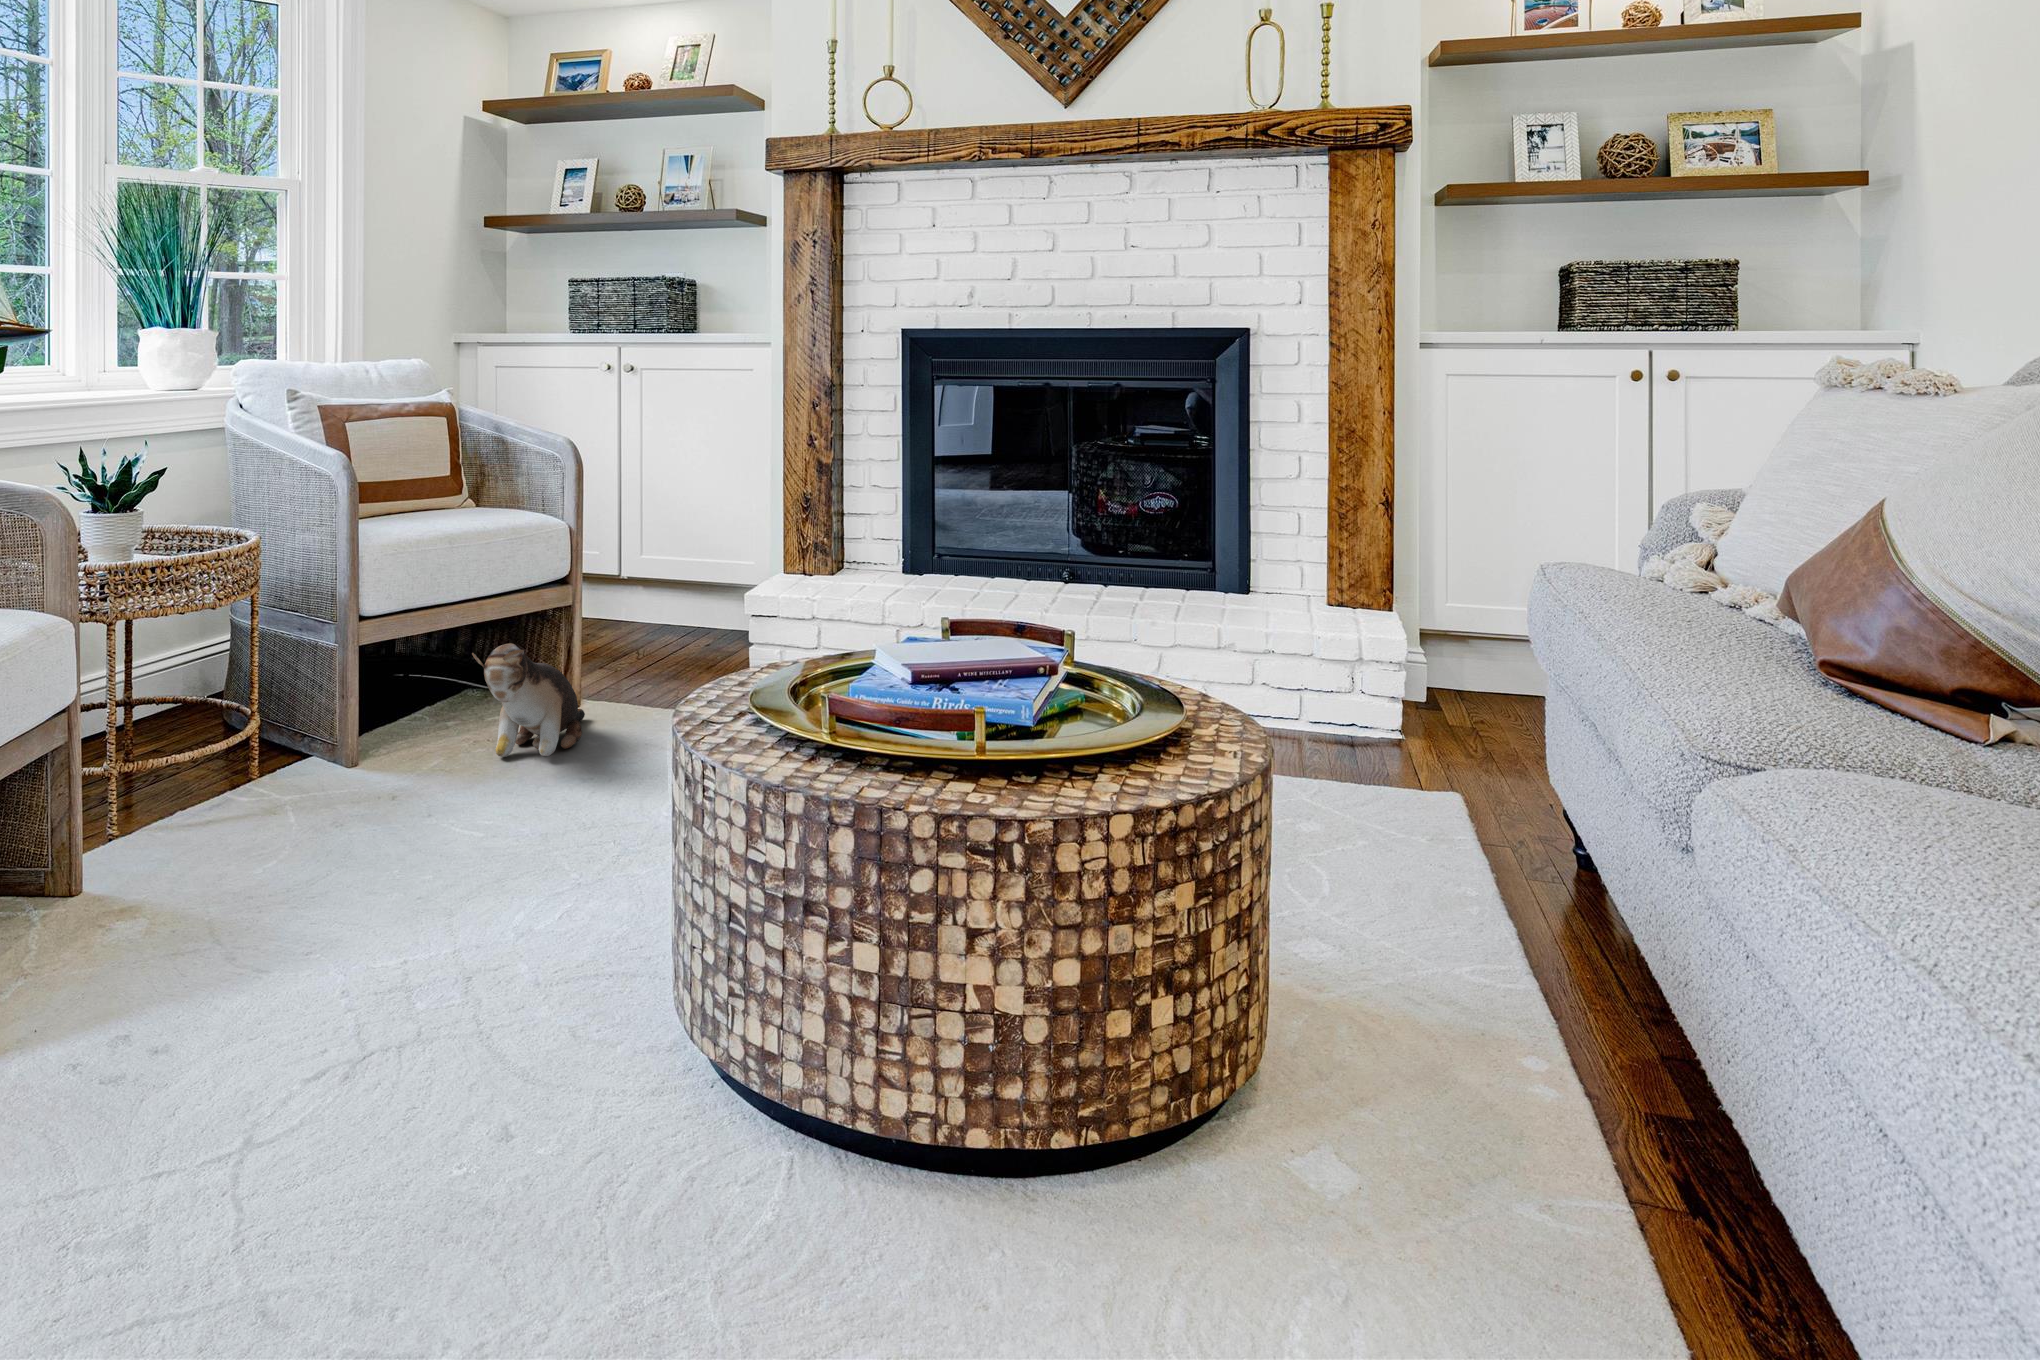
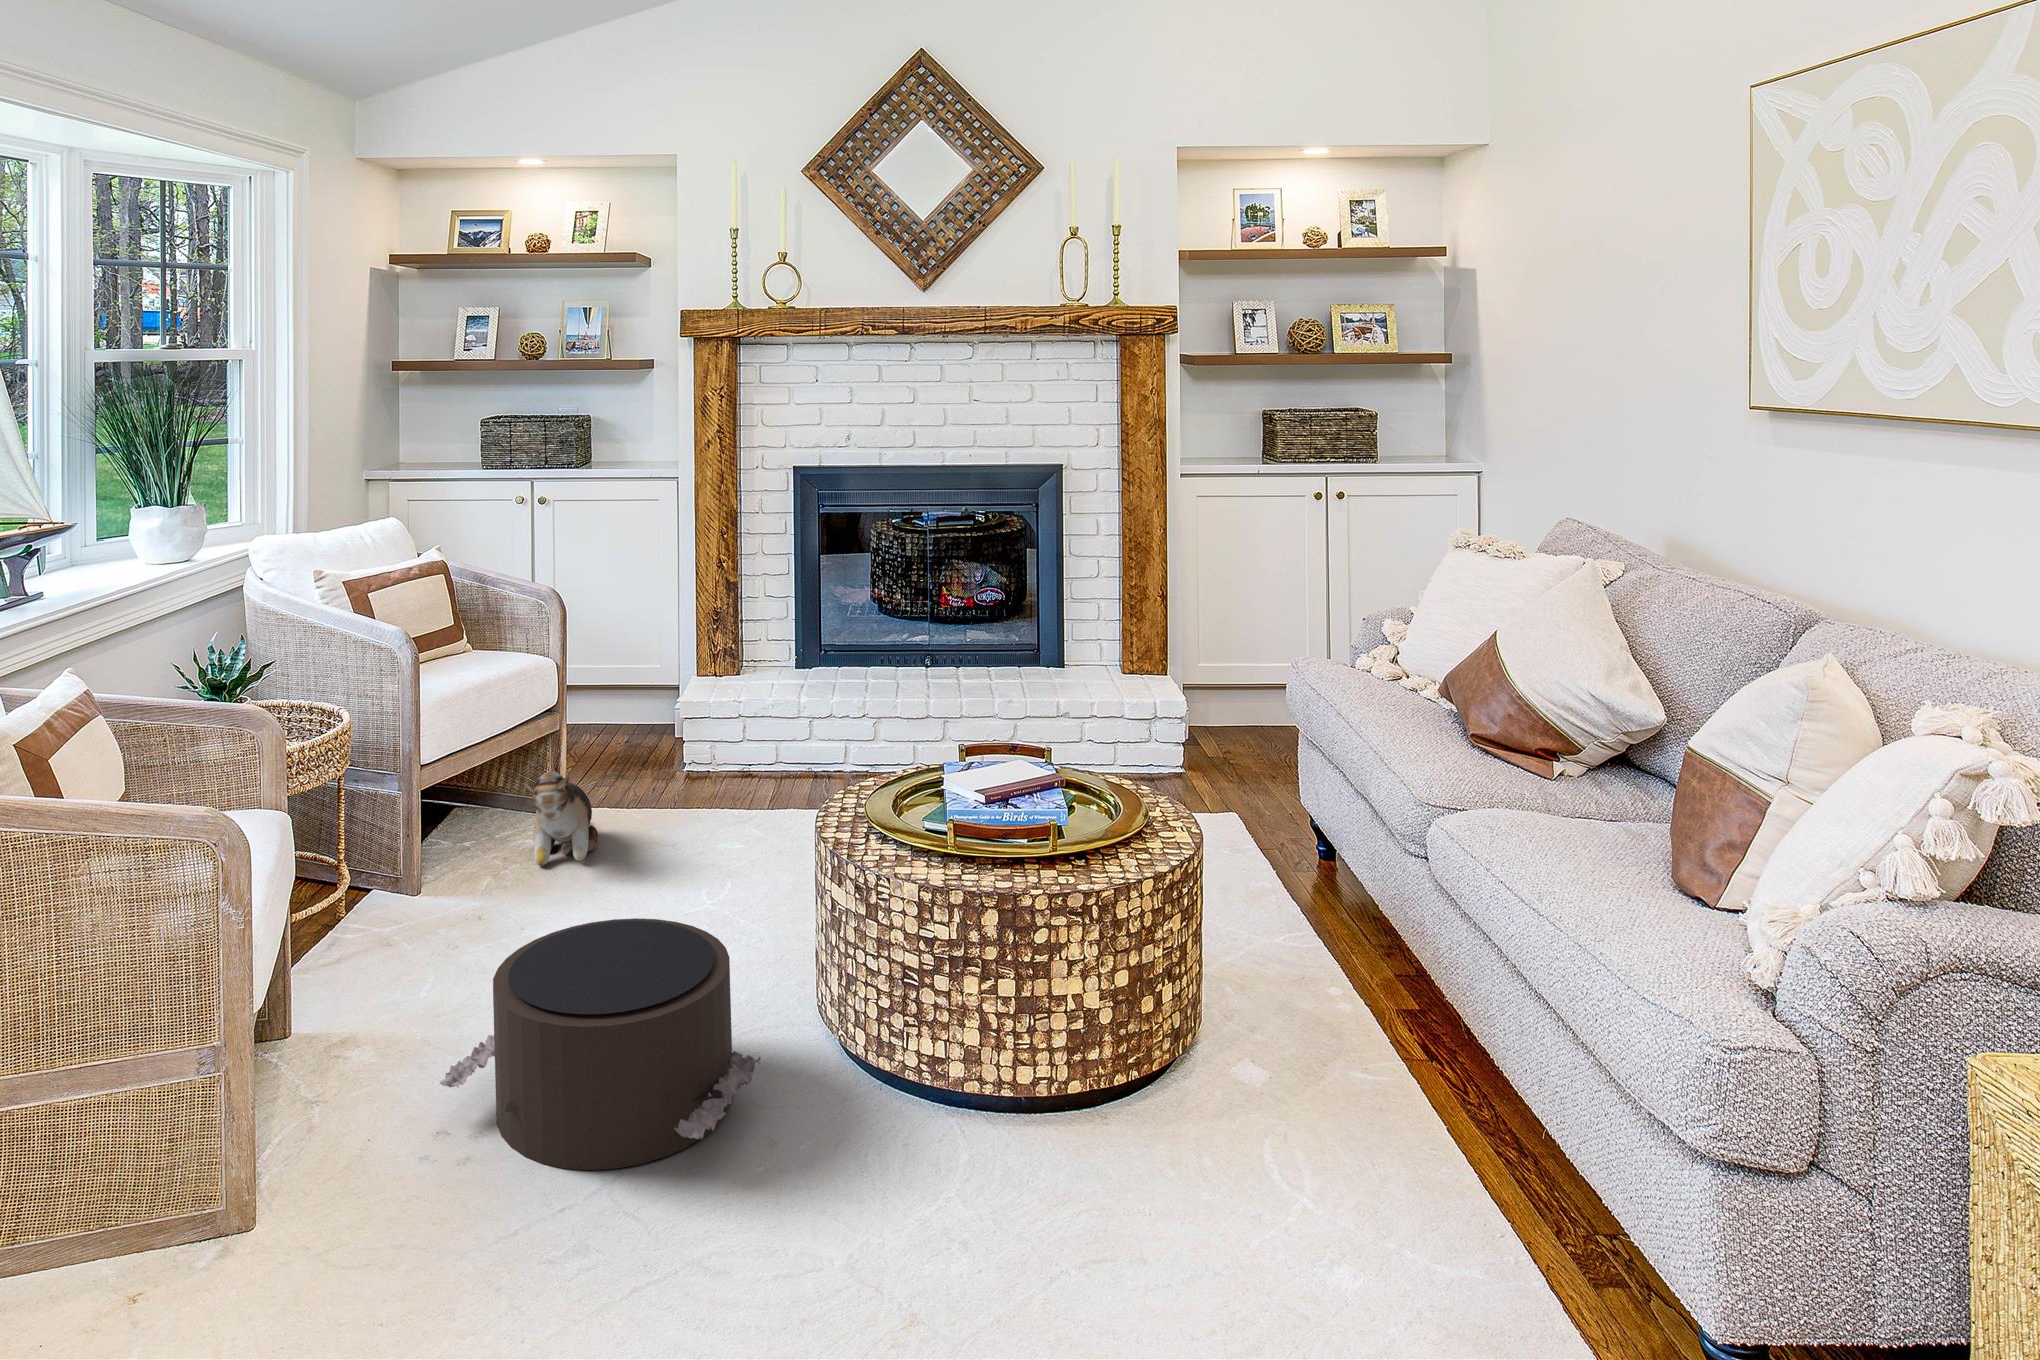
pouf: none [143,799,540,1123] -> present [439,918,761,1170]

